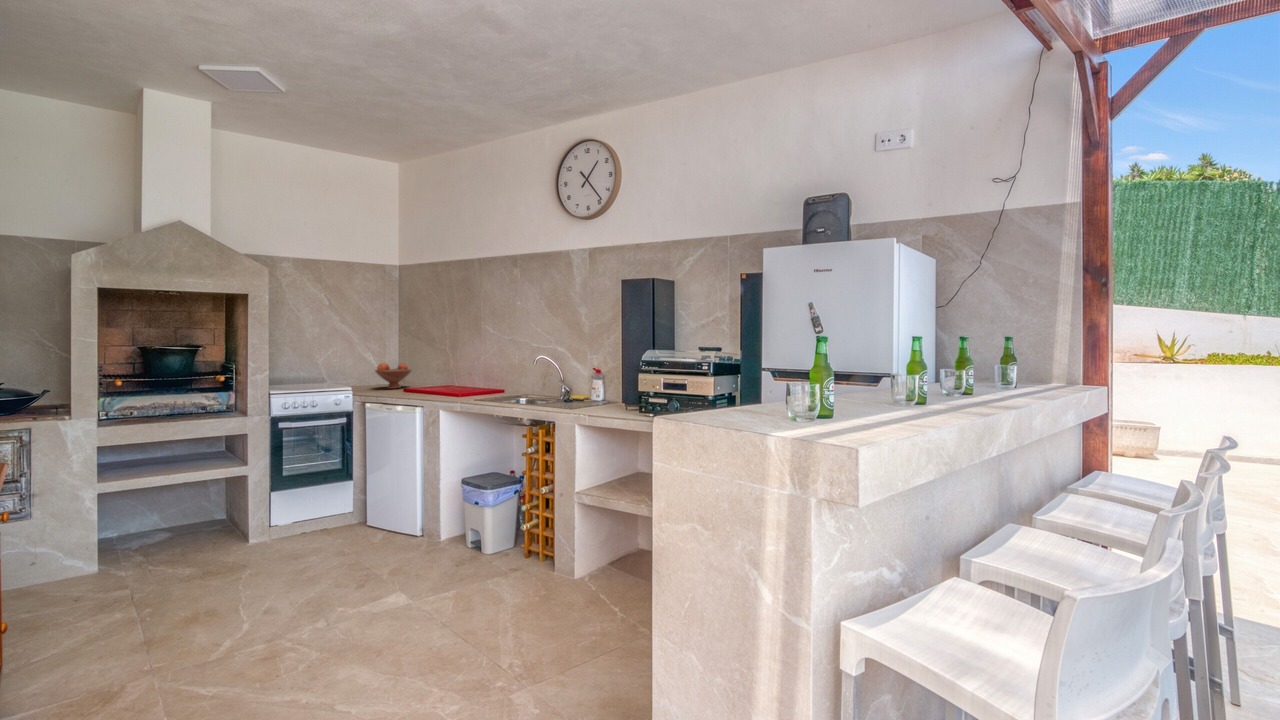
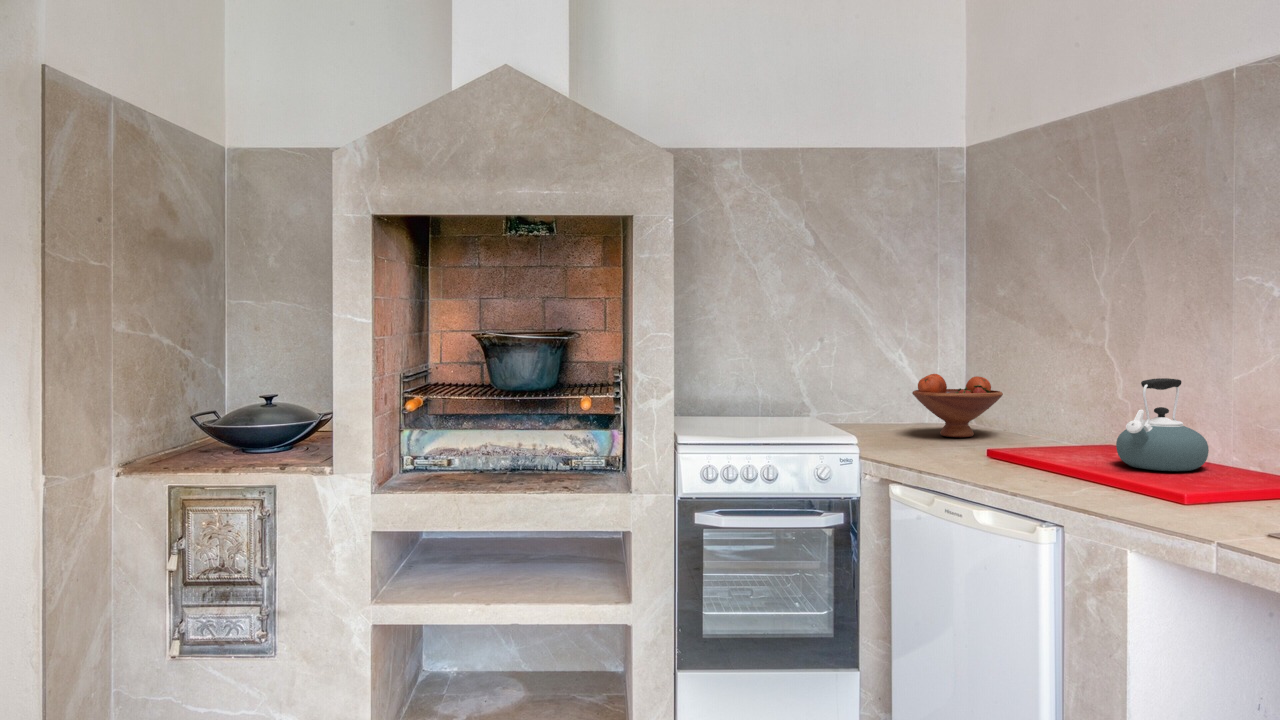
kettle: none [446,361,473,392] -> present [1116,378,1209,471]

